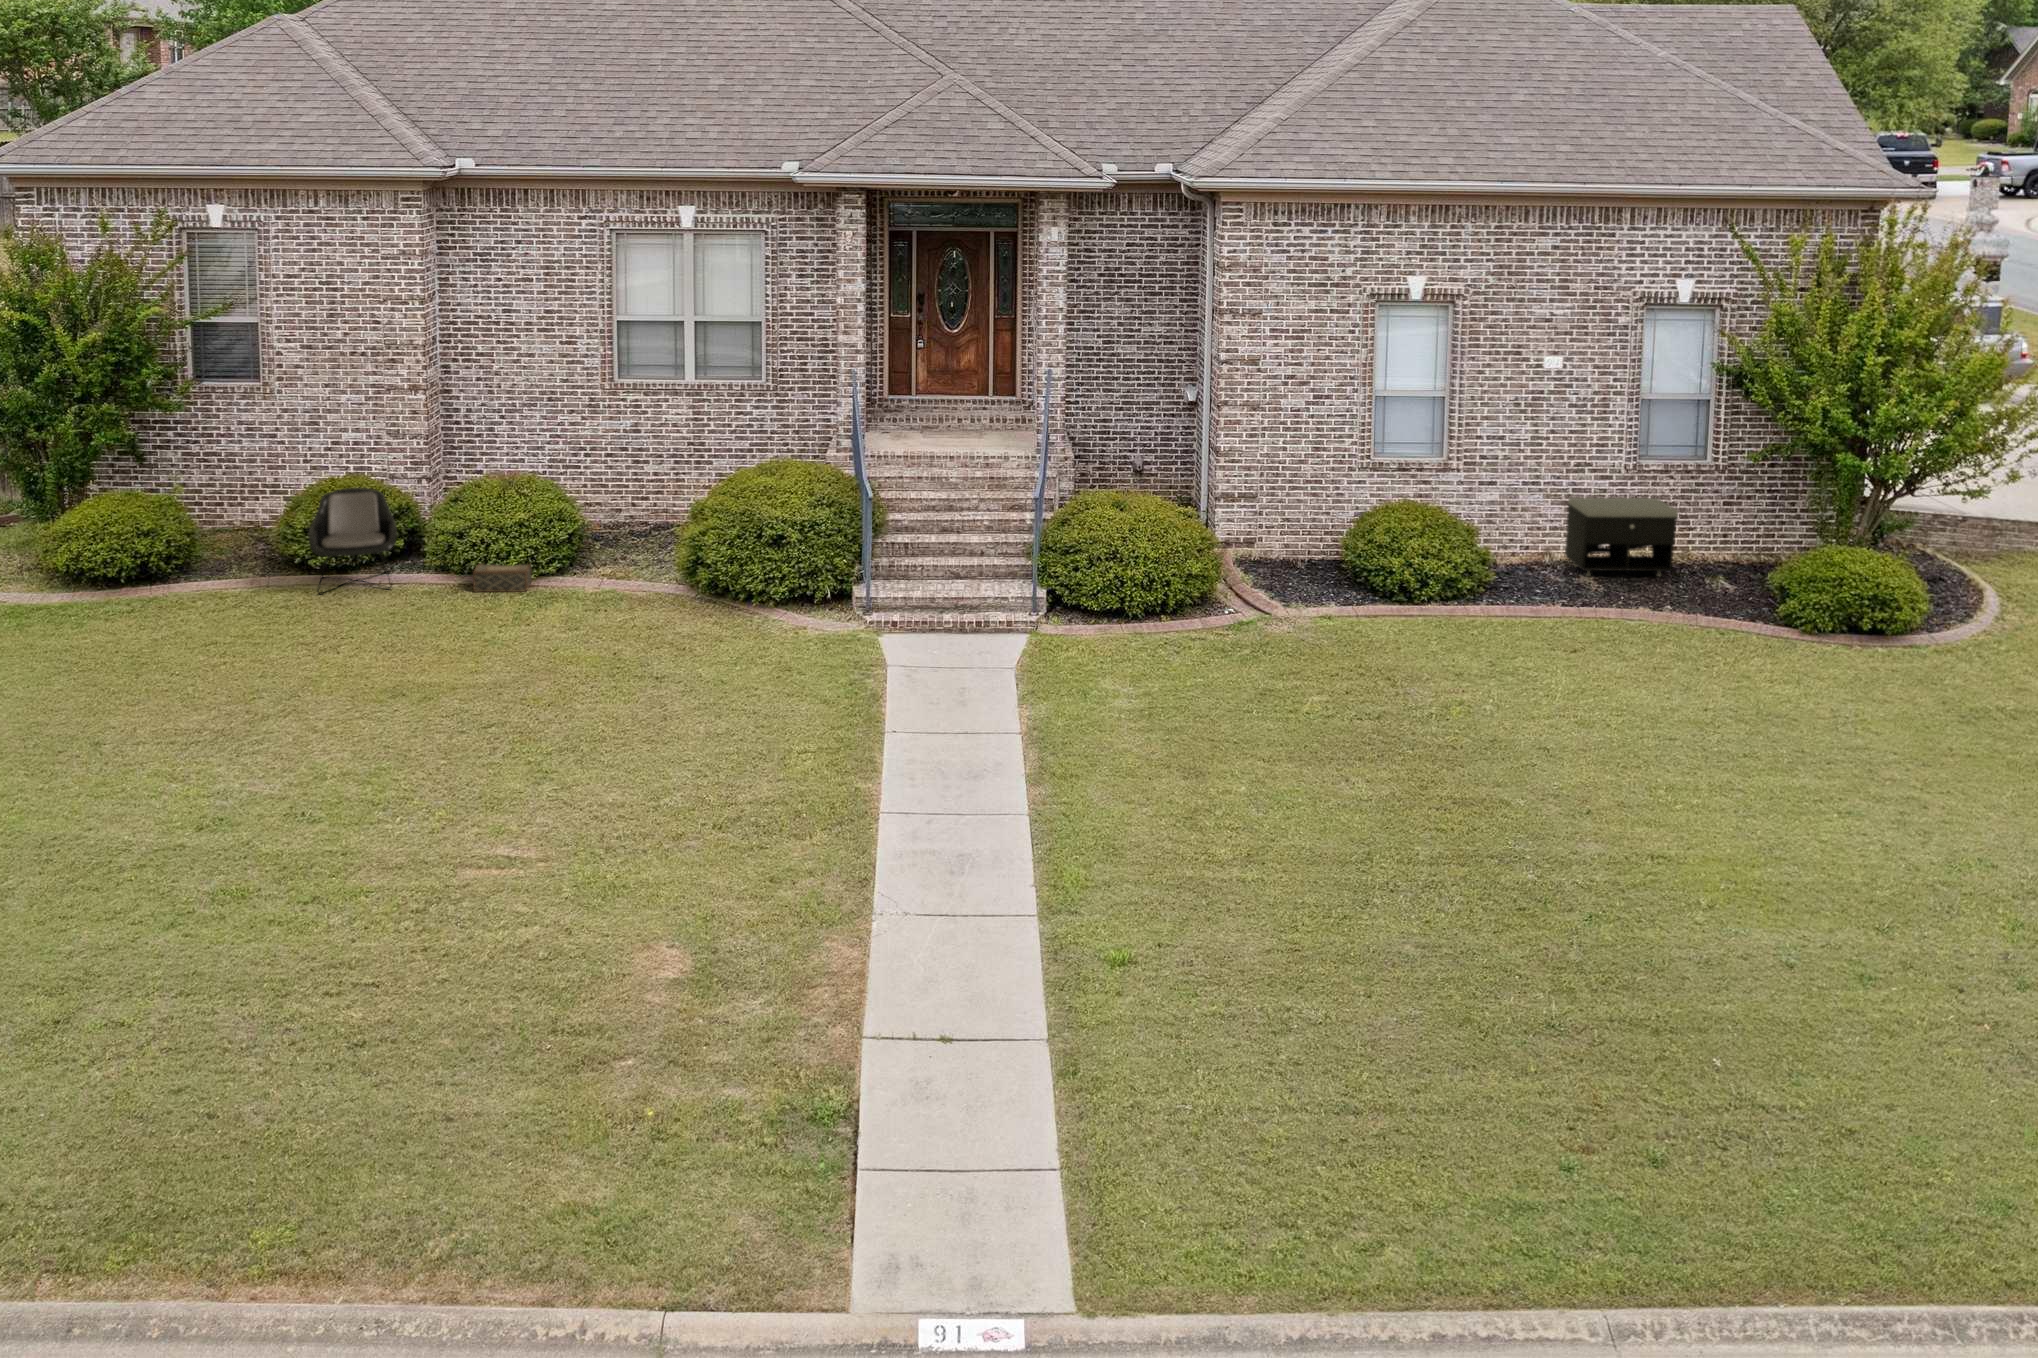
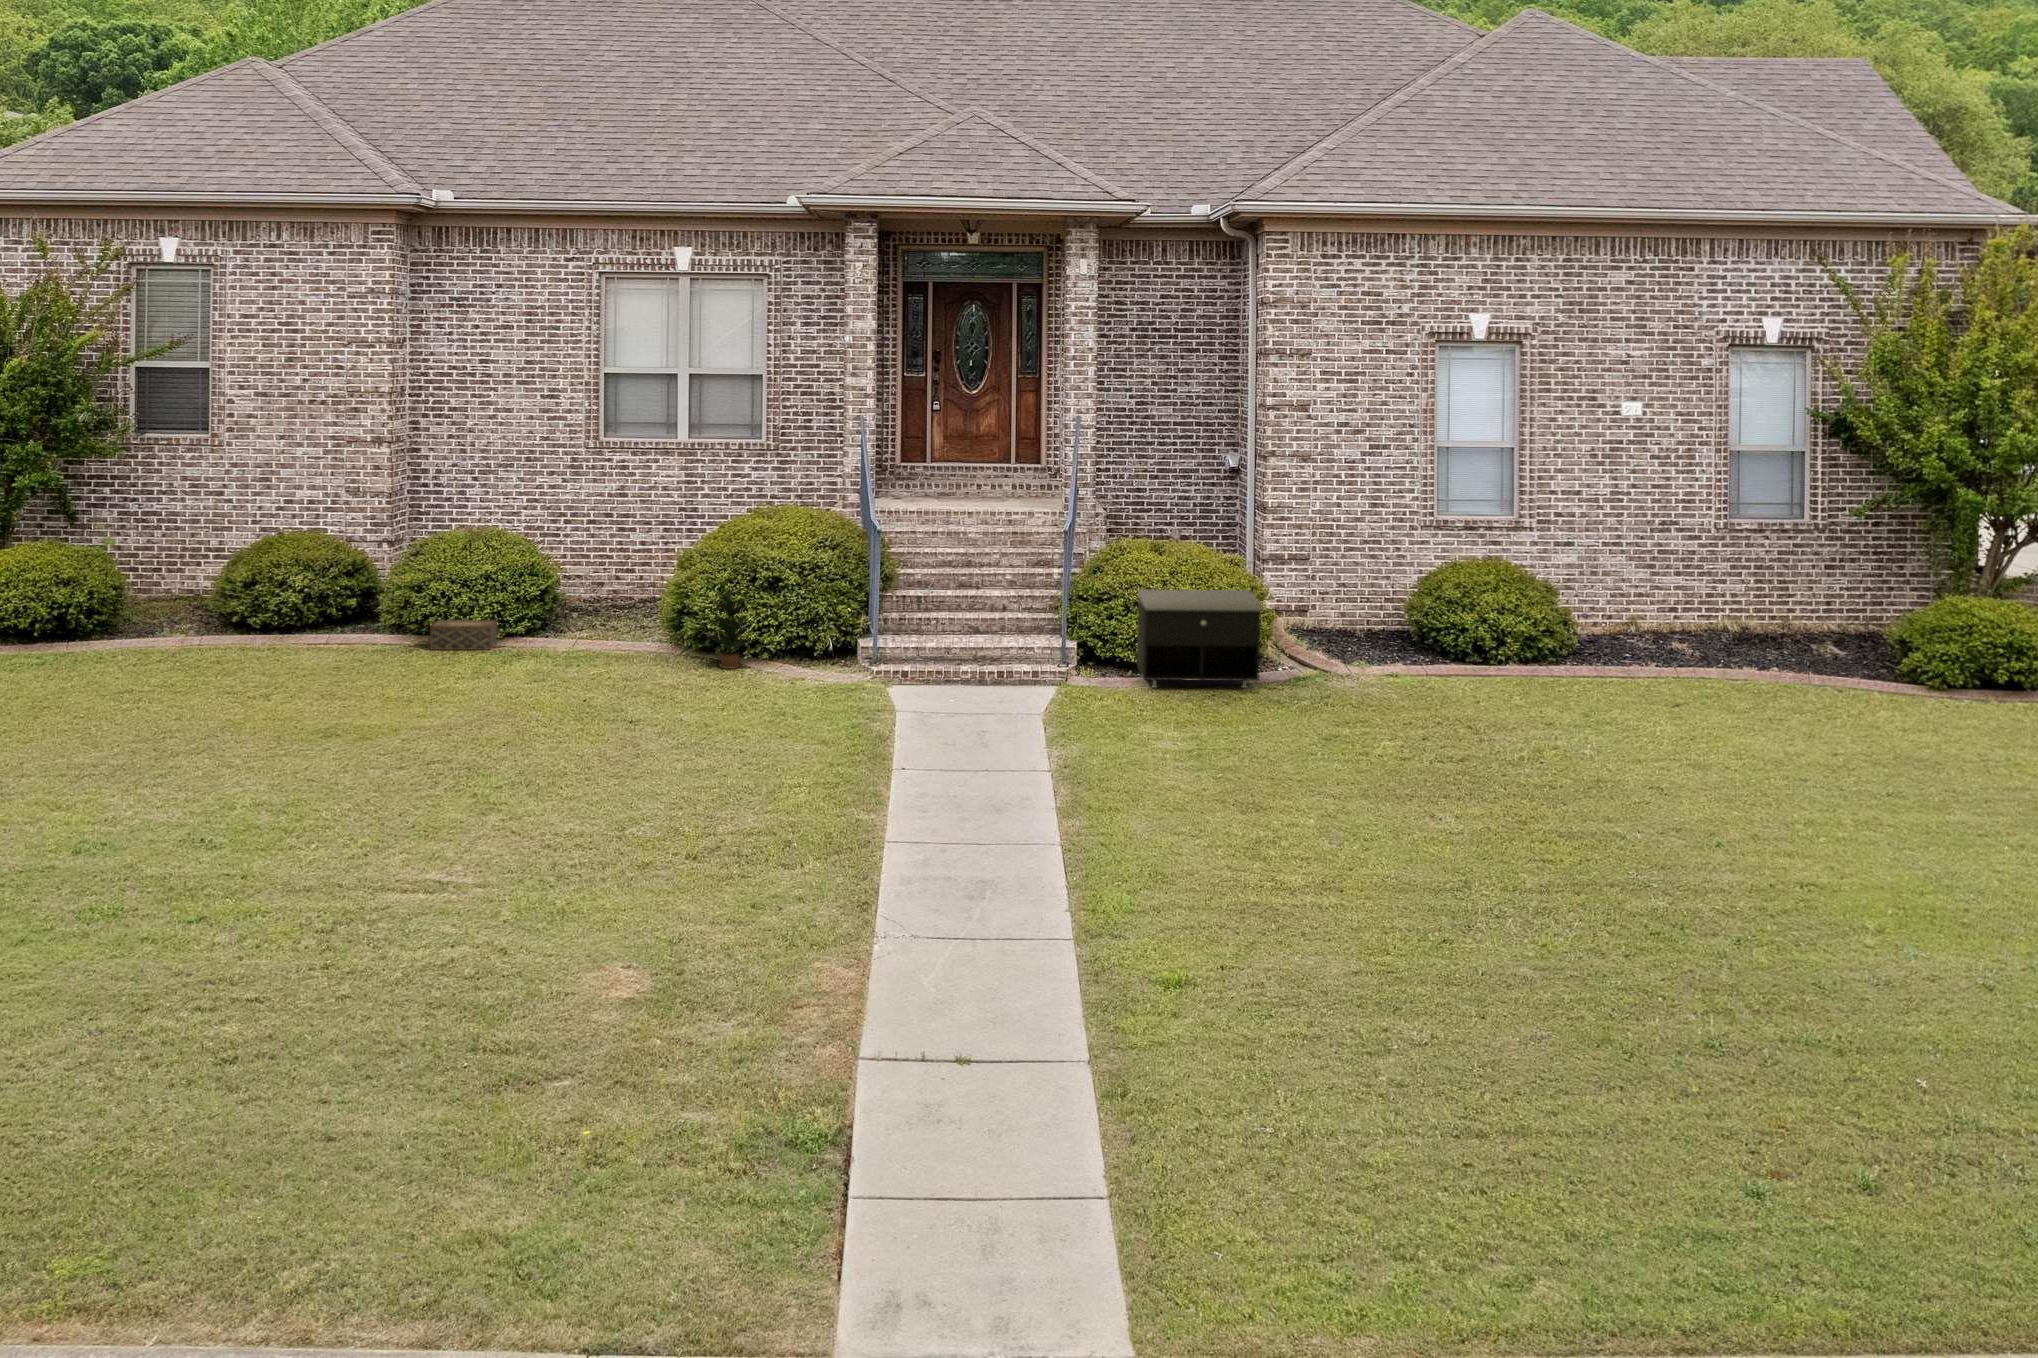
lounge chair: present [308,487,397,595] -> none [247,536,348,652]
storage bench: present [1565,498,1678,576] -> present [1137,589,1261,688]
potted plant: none [717,545,758,613] -> present [707,592,748,669]

